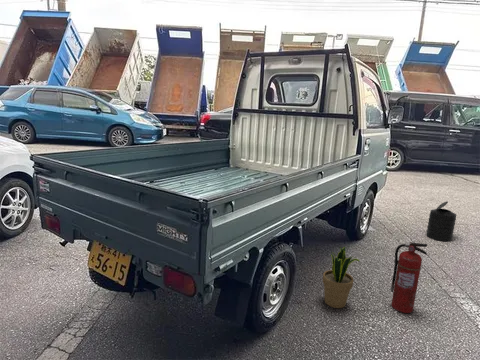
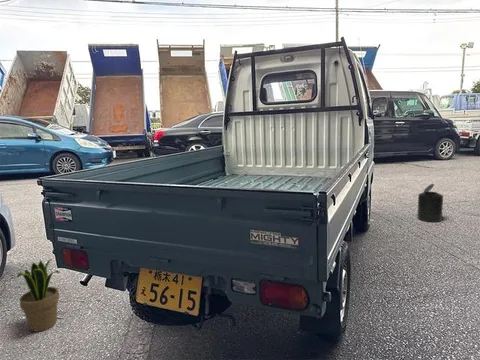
fire extinguisher: present [391,242,427,313] -> none [432,220,466,293]
potted plant: present [323,247,360,308] -> present [17,259,59,332]

